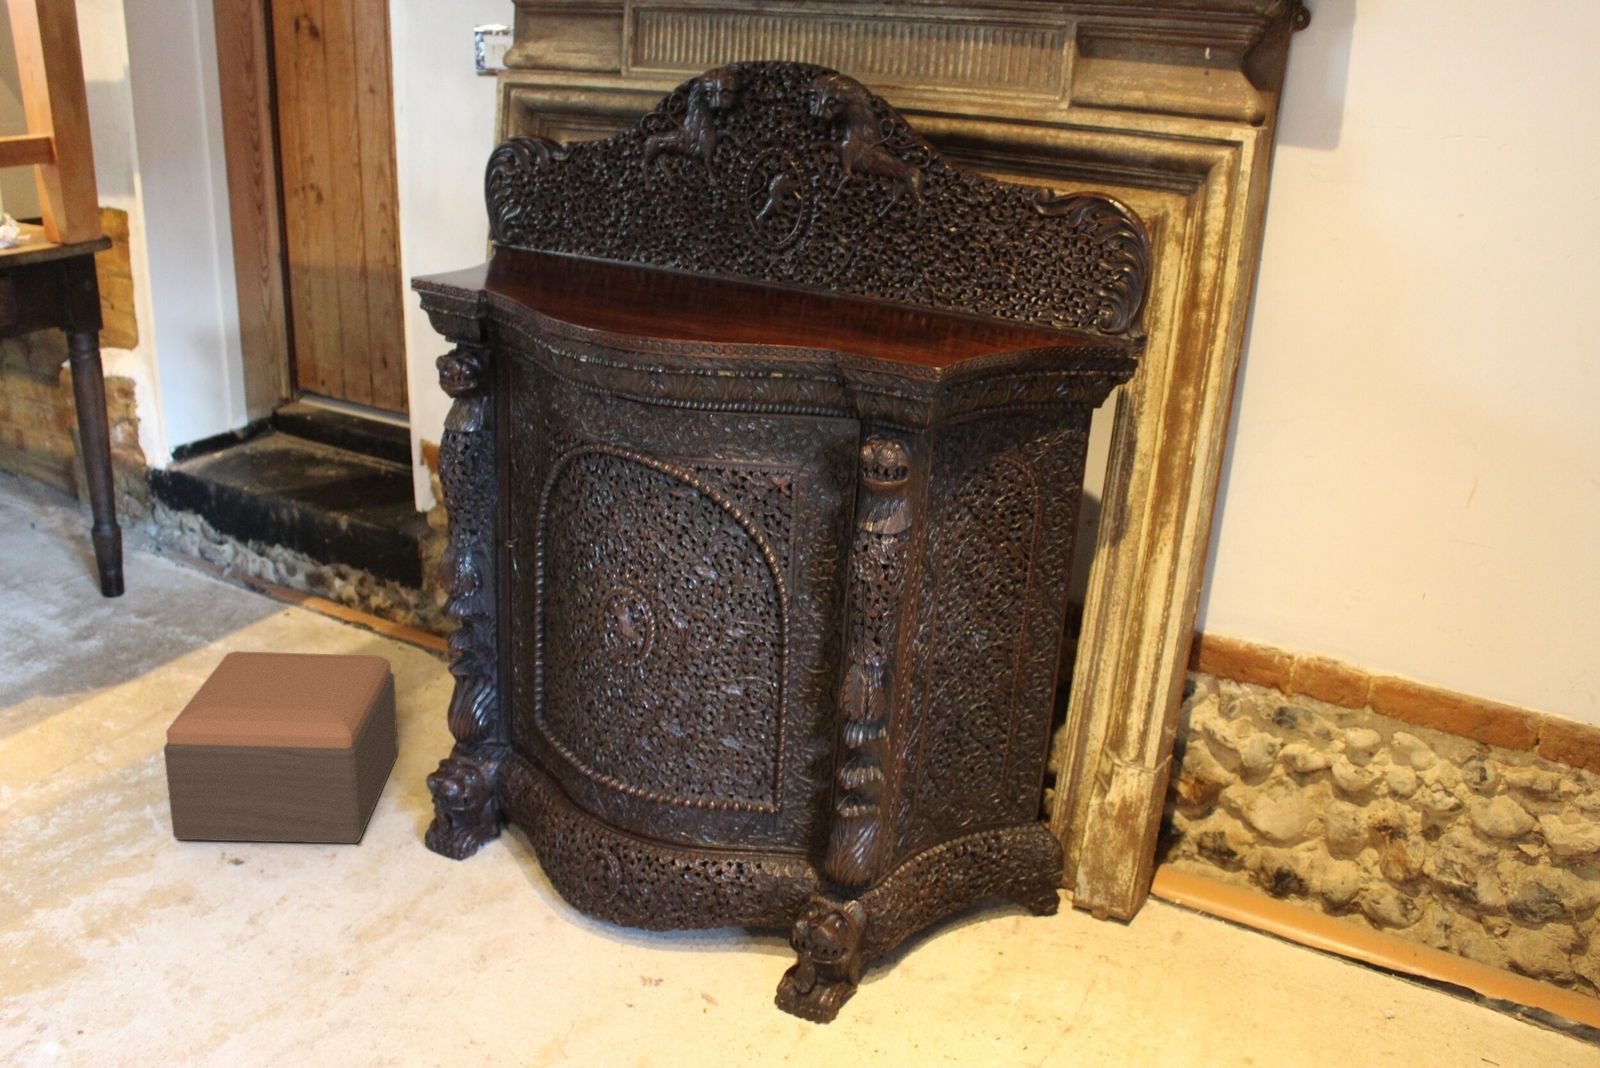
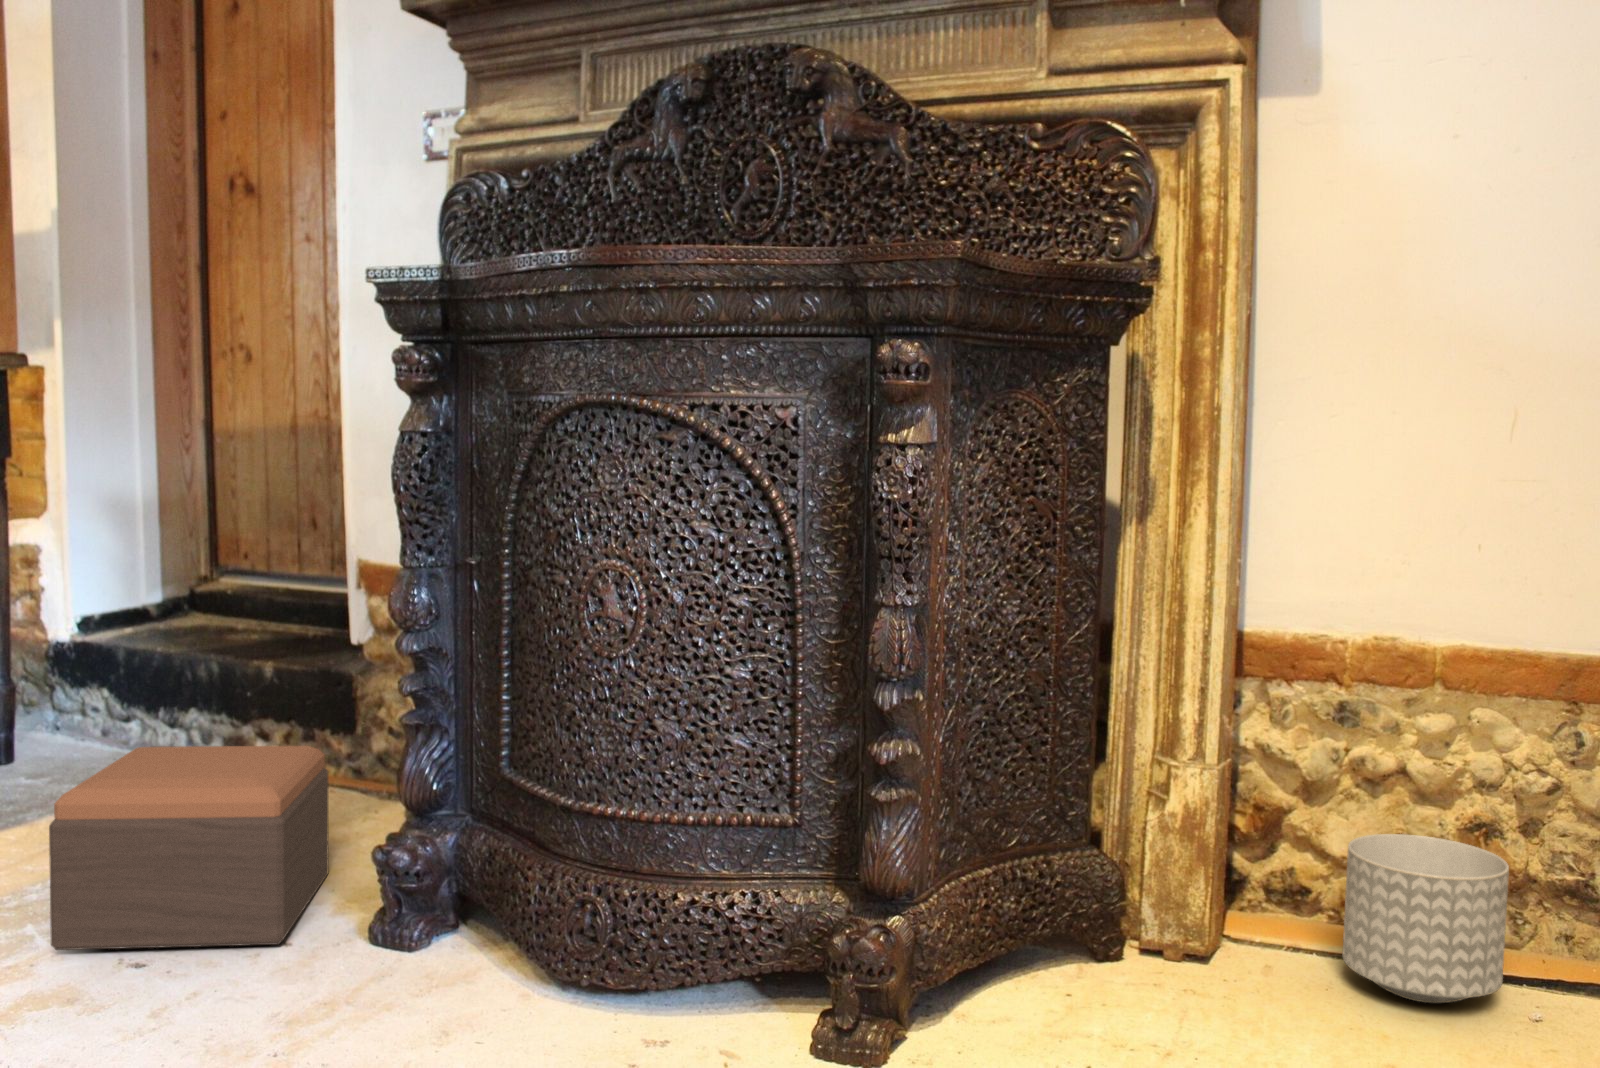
planter: none [1243,828,1394,987] -> present [1342,834,1509,1003]

